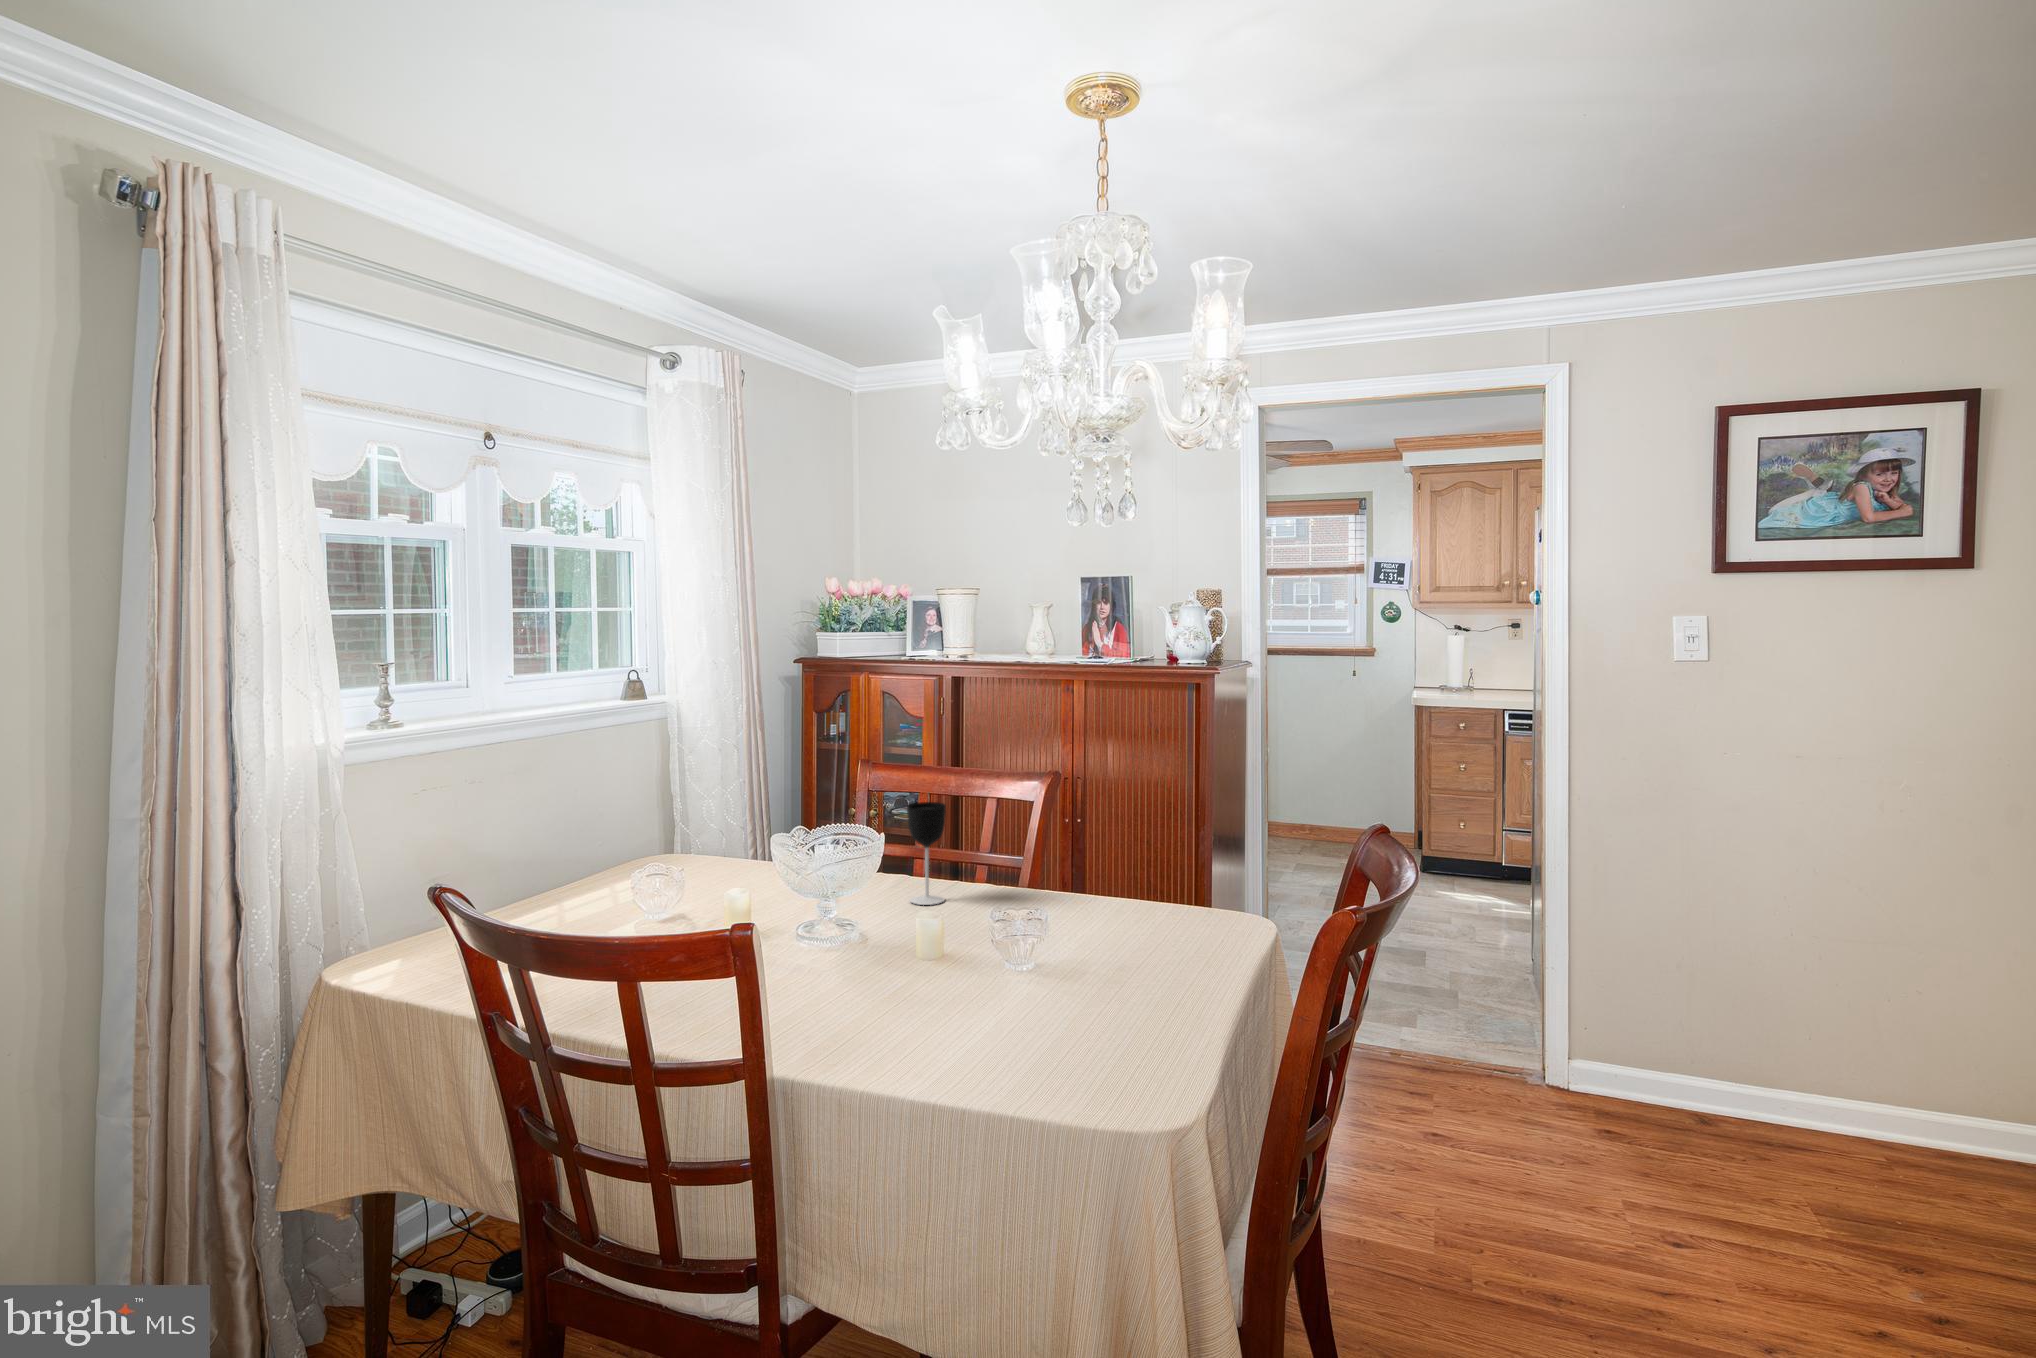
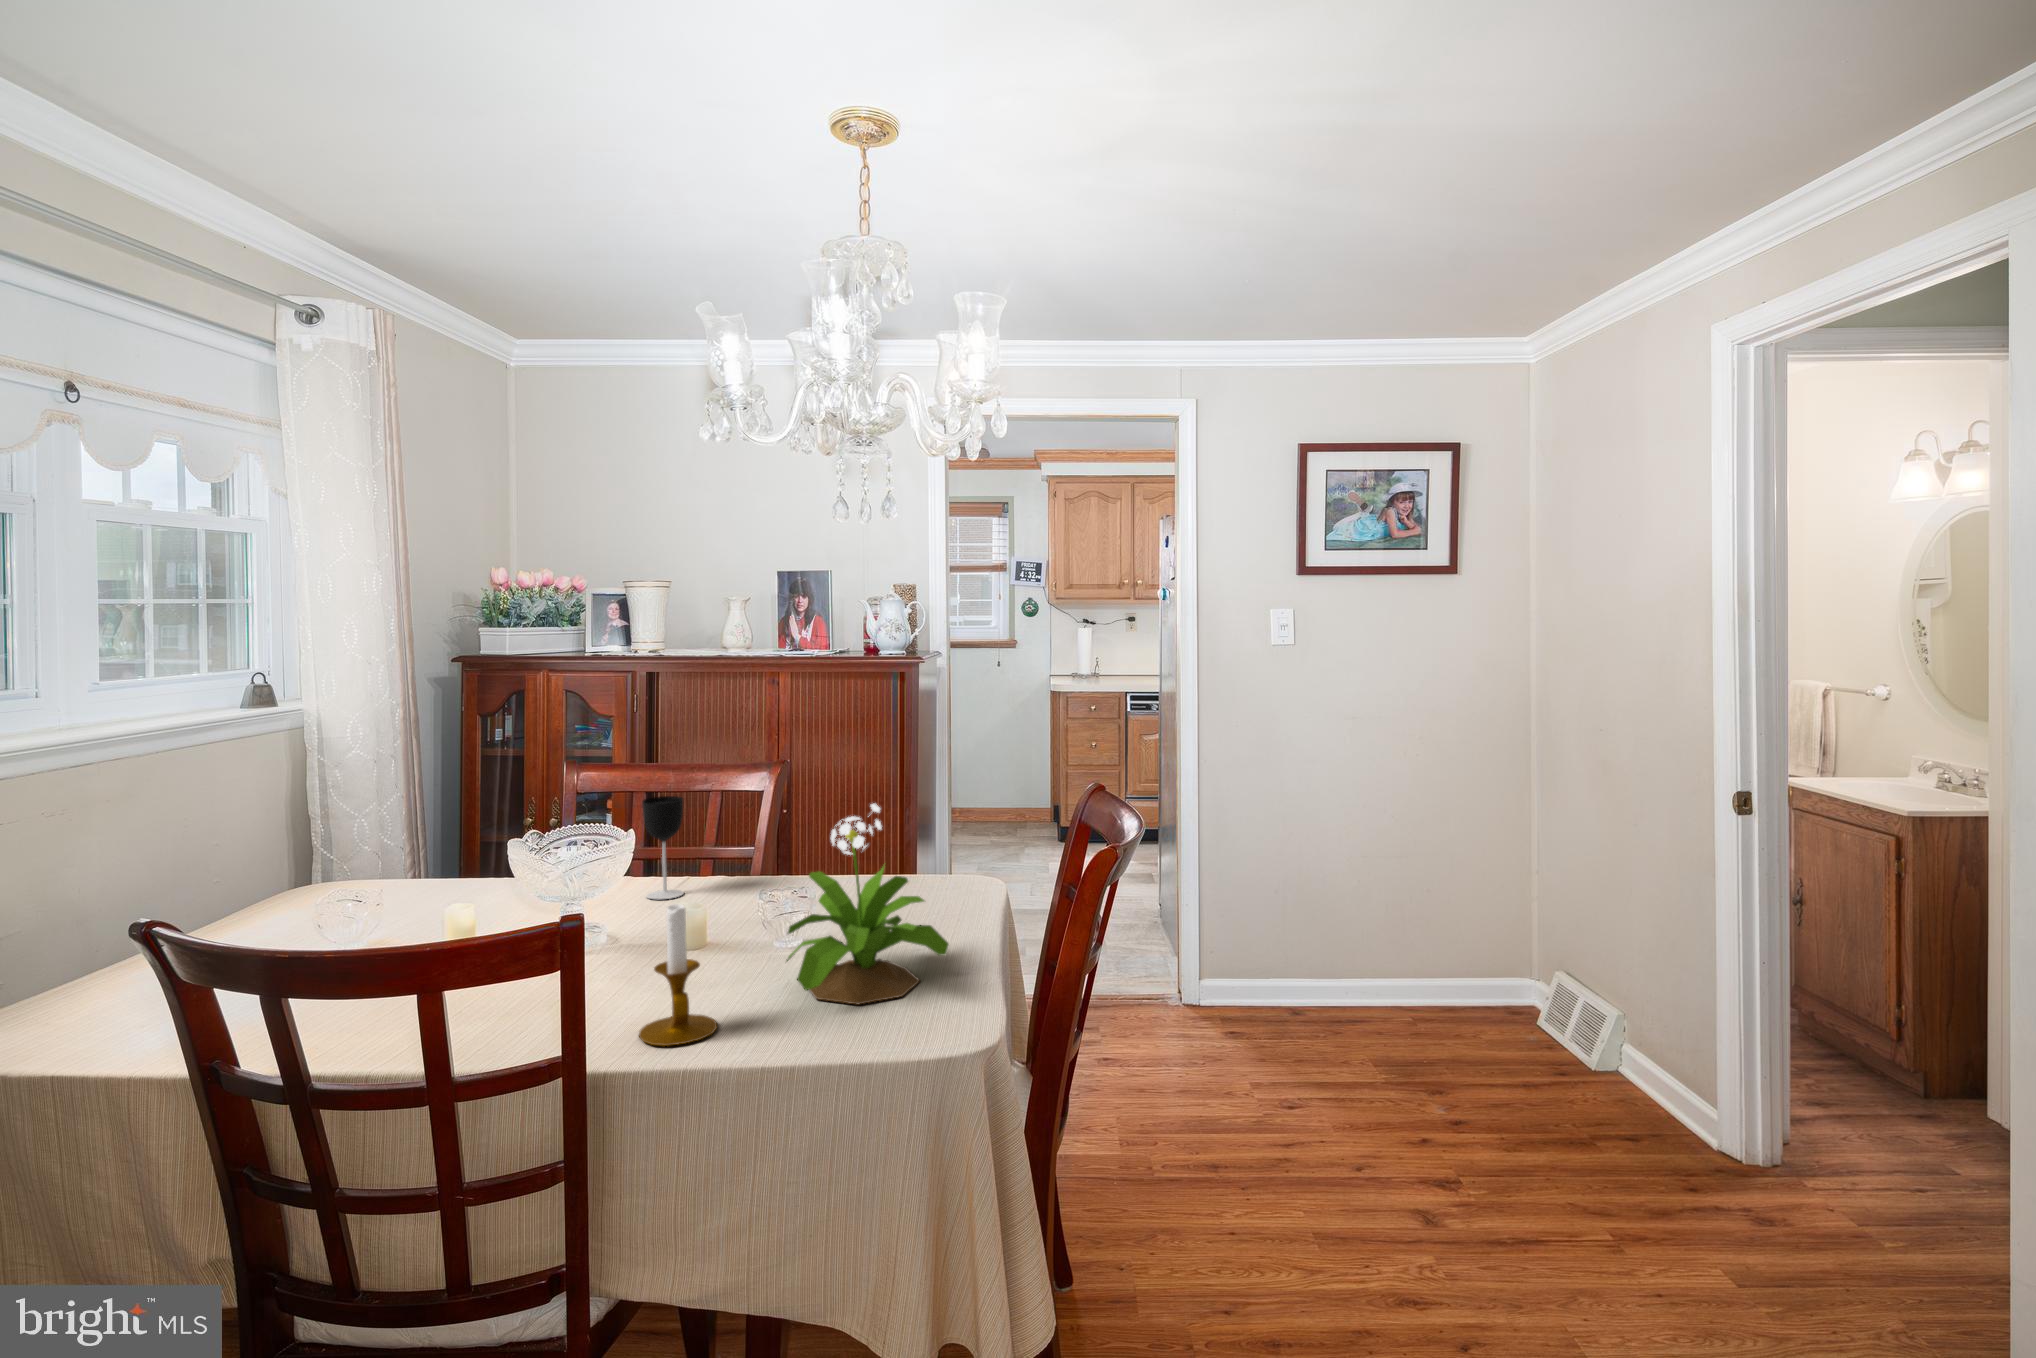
potted flower: none [996,827,1176,1044] -> present [787,804,949,1004]
candlestick: none [843,915,919,1059] -> present [639,904,717,1046]

